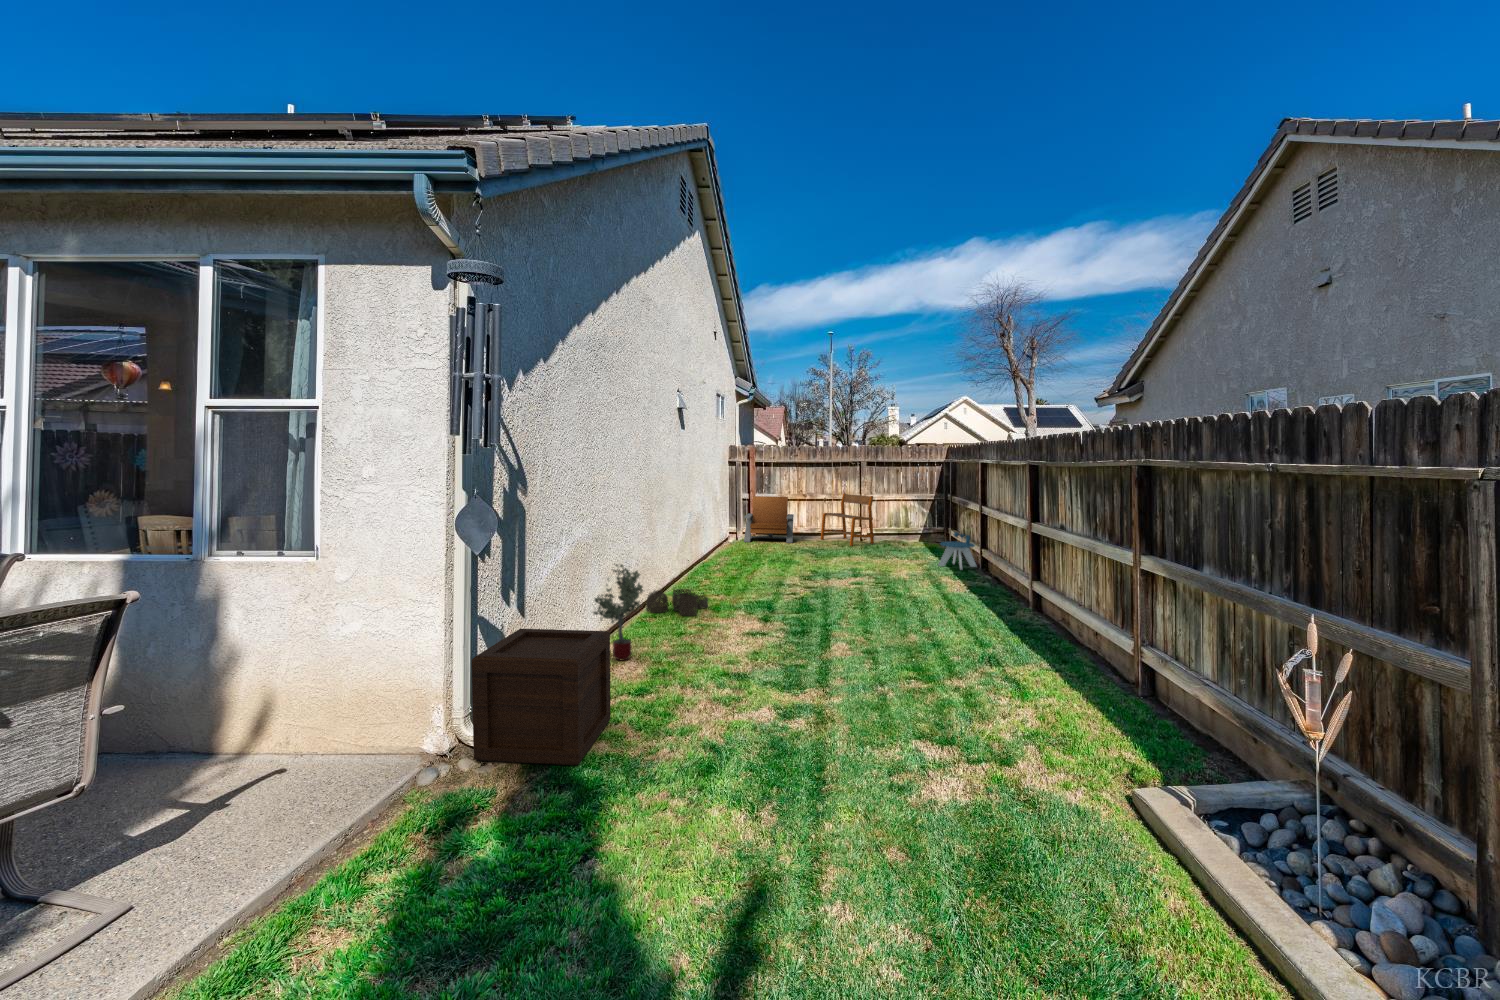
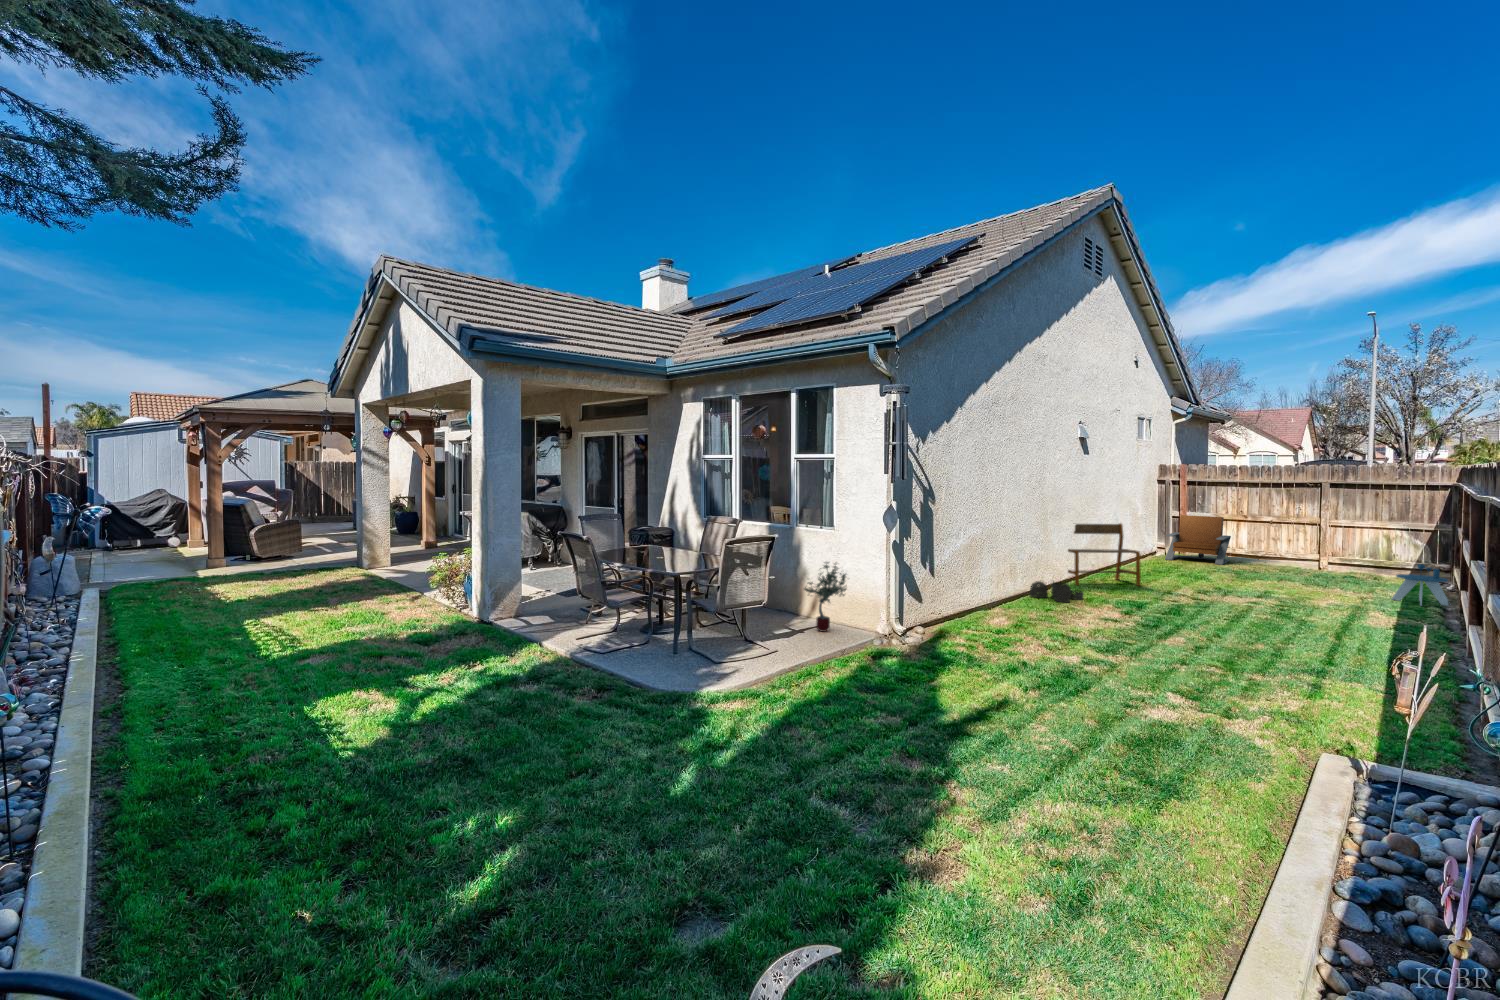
bench: present [821,493,874,546] -> present [1068,523,1141,586]
potted tree: present [593,564,643,661] -> present [804,562,846,632]
wooden crate: present [472,629,611,765] -> none [897,578,975,649]

